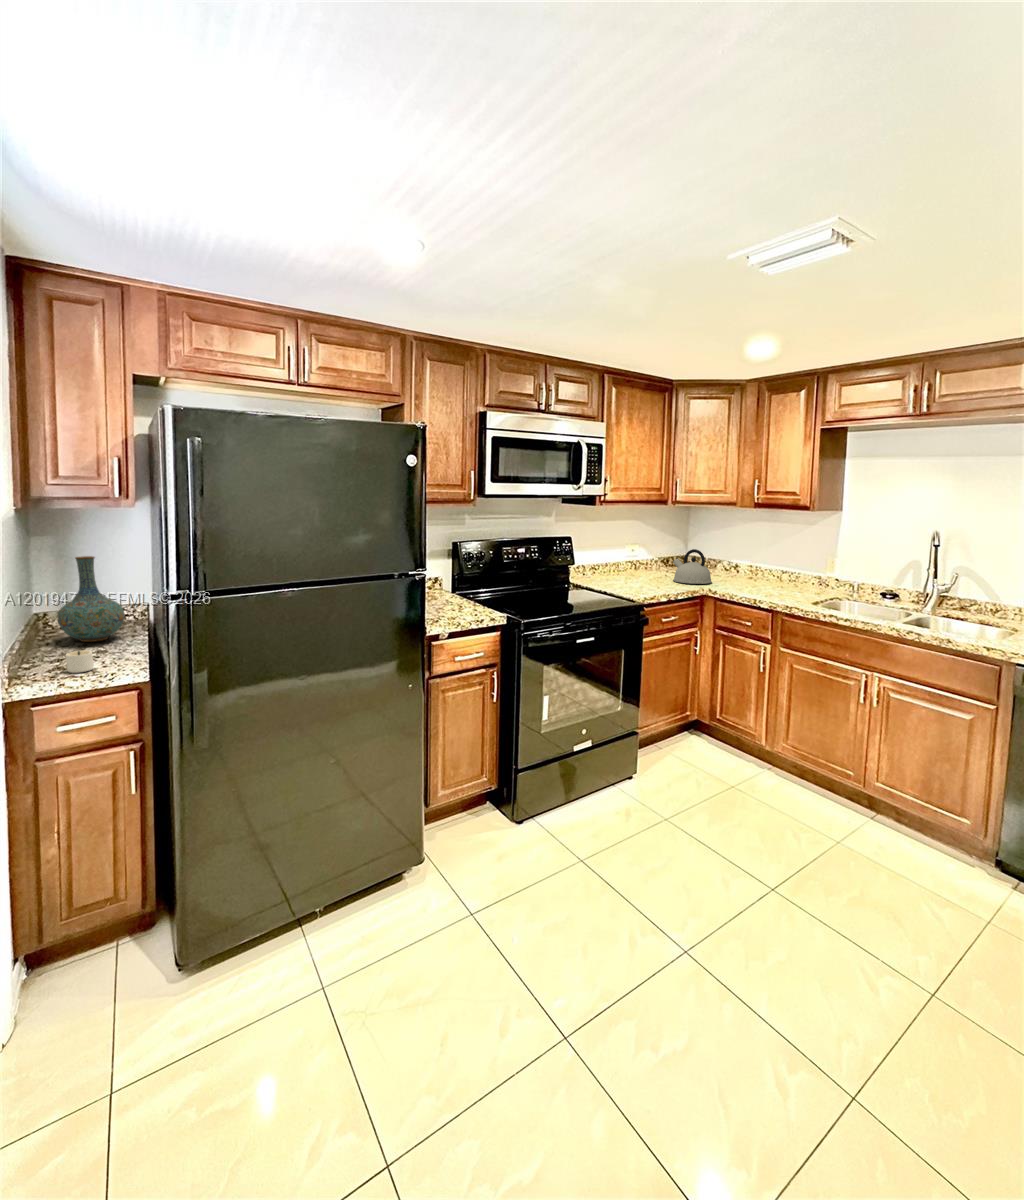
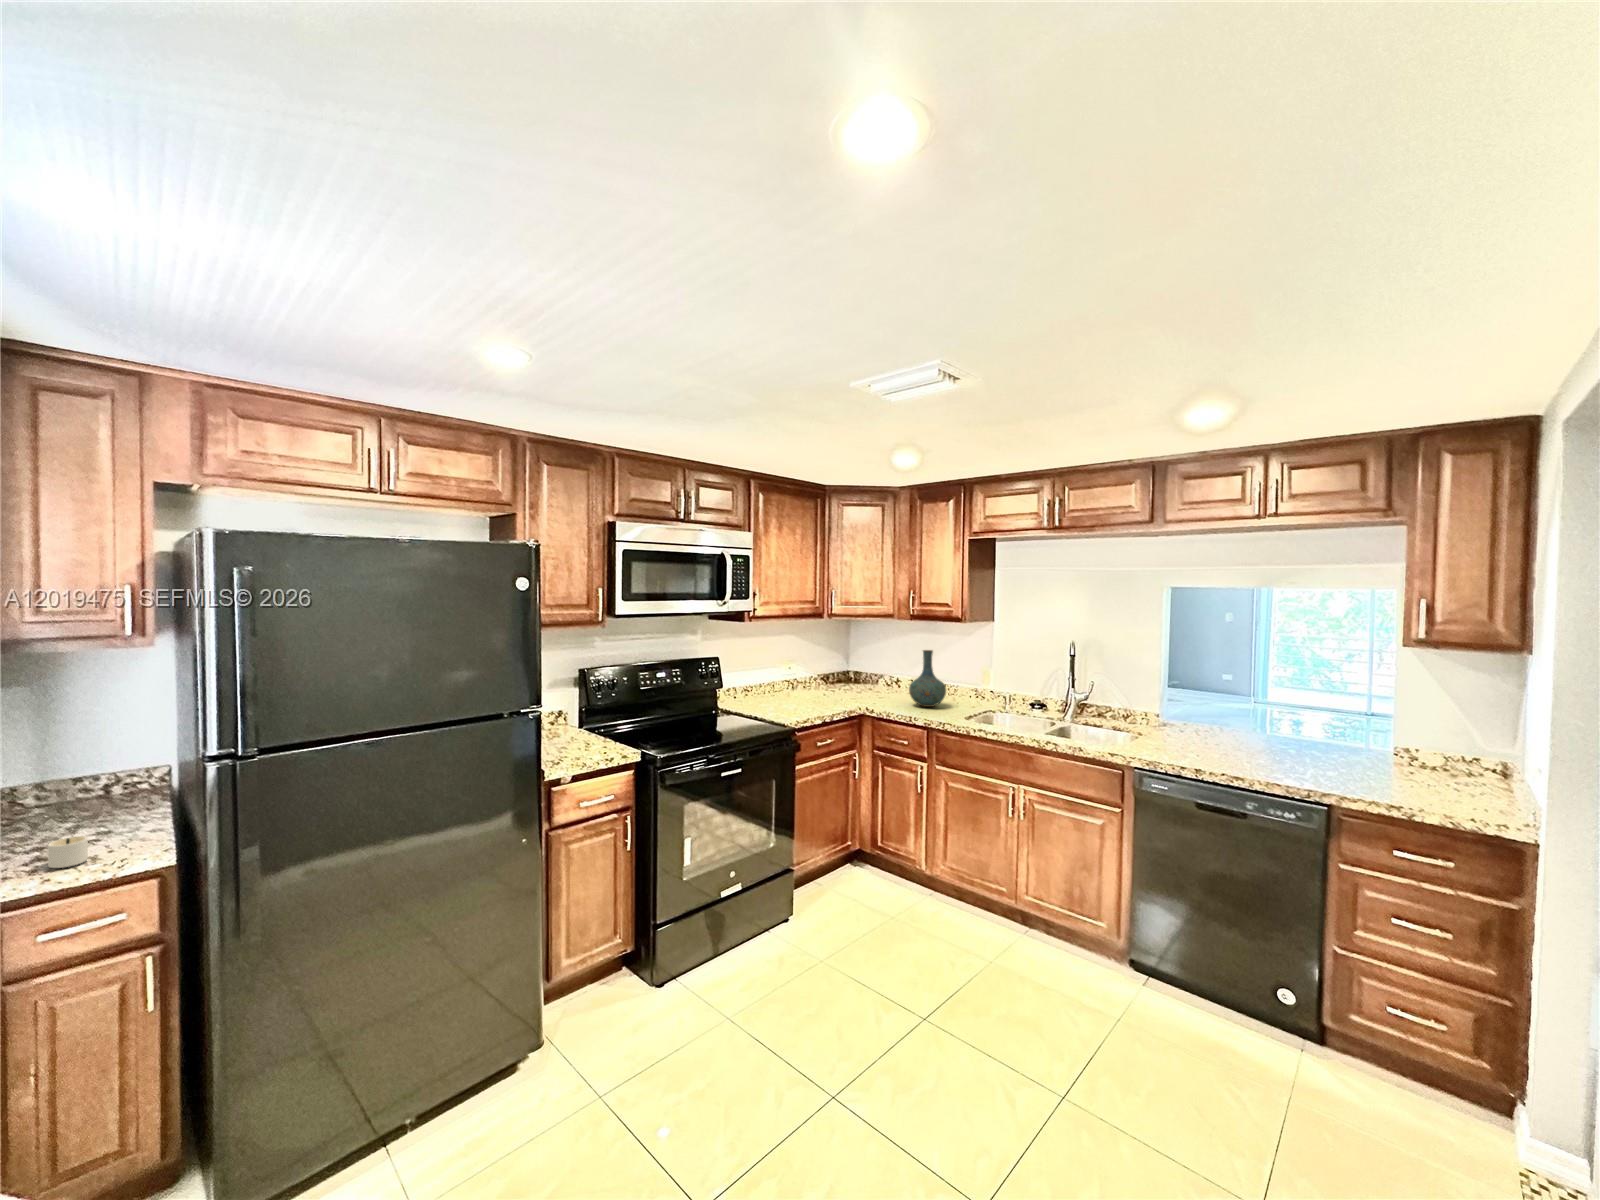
kettle: present [673,549,712,584] -> none [829,662,870,700]
vase: present [57,556,125,642] -> present [909,650,946,707]

